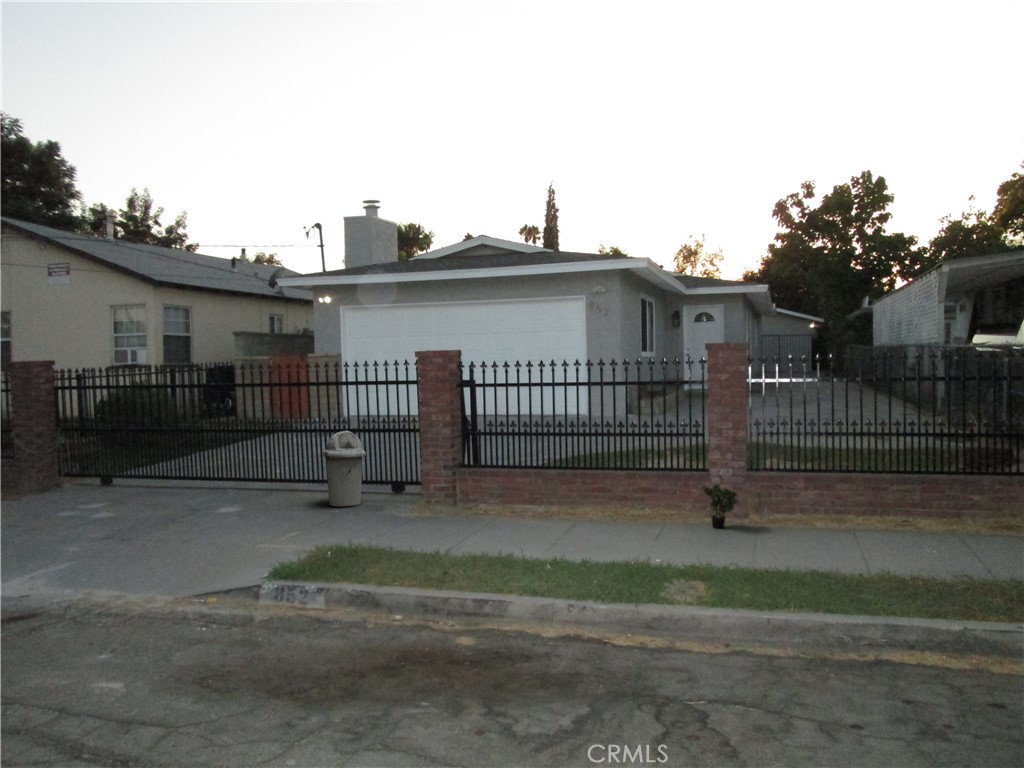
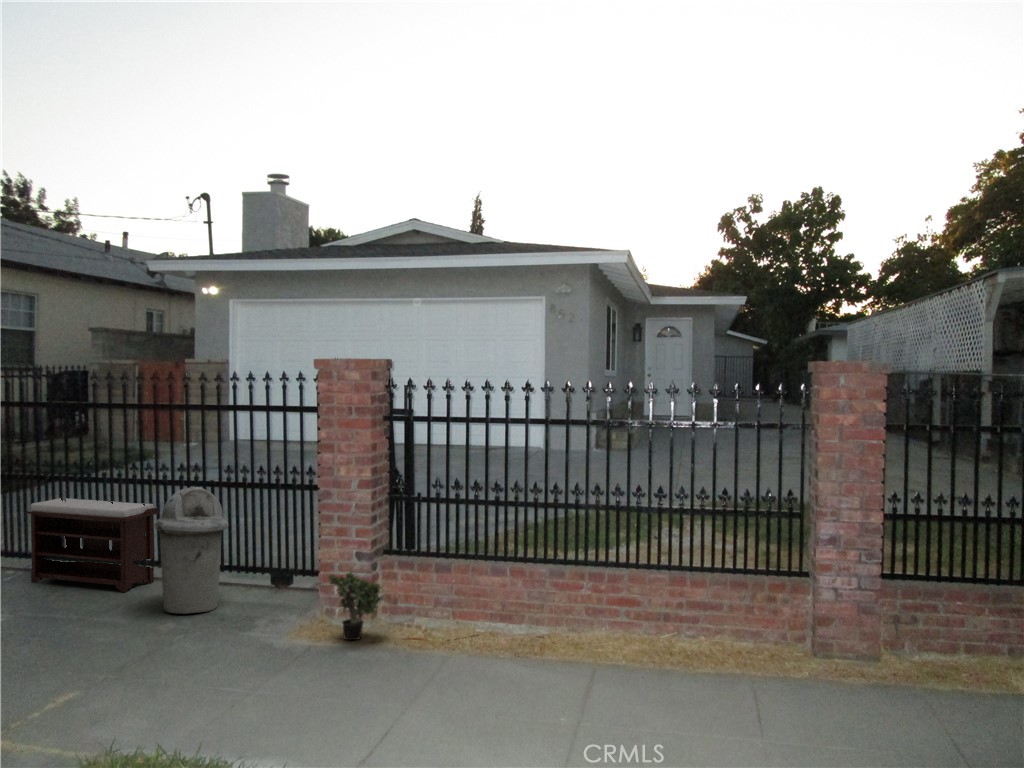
bench: none [240,443,320,498] -> present [26,498,158,592]
potted plant: present [701,484,739,528] -> present [328,572,383,640]

